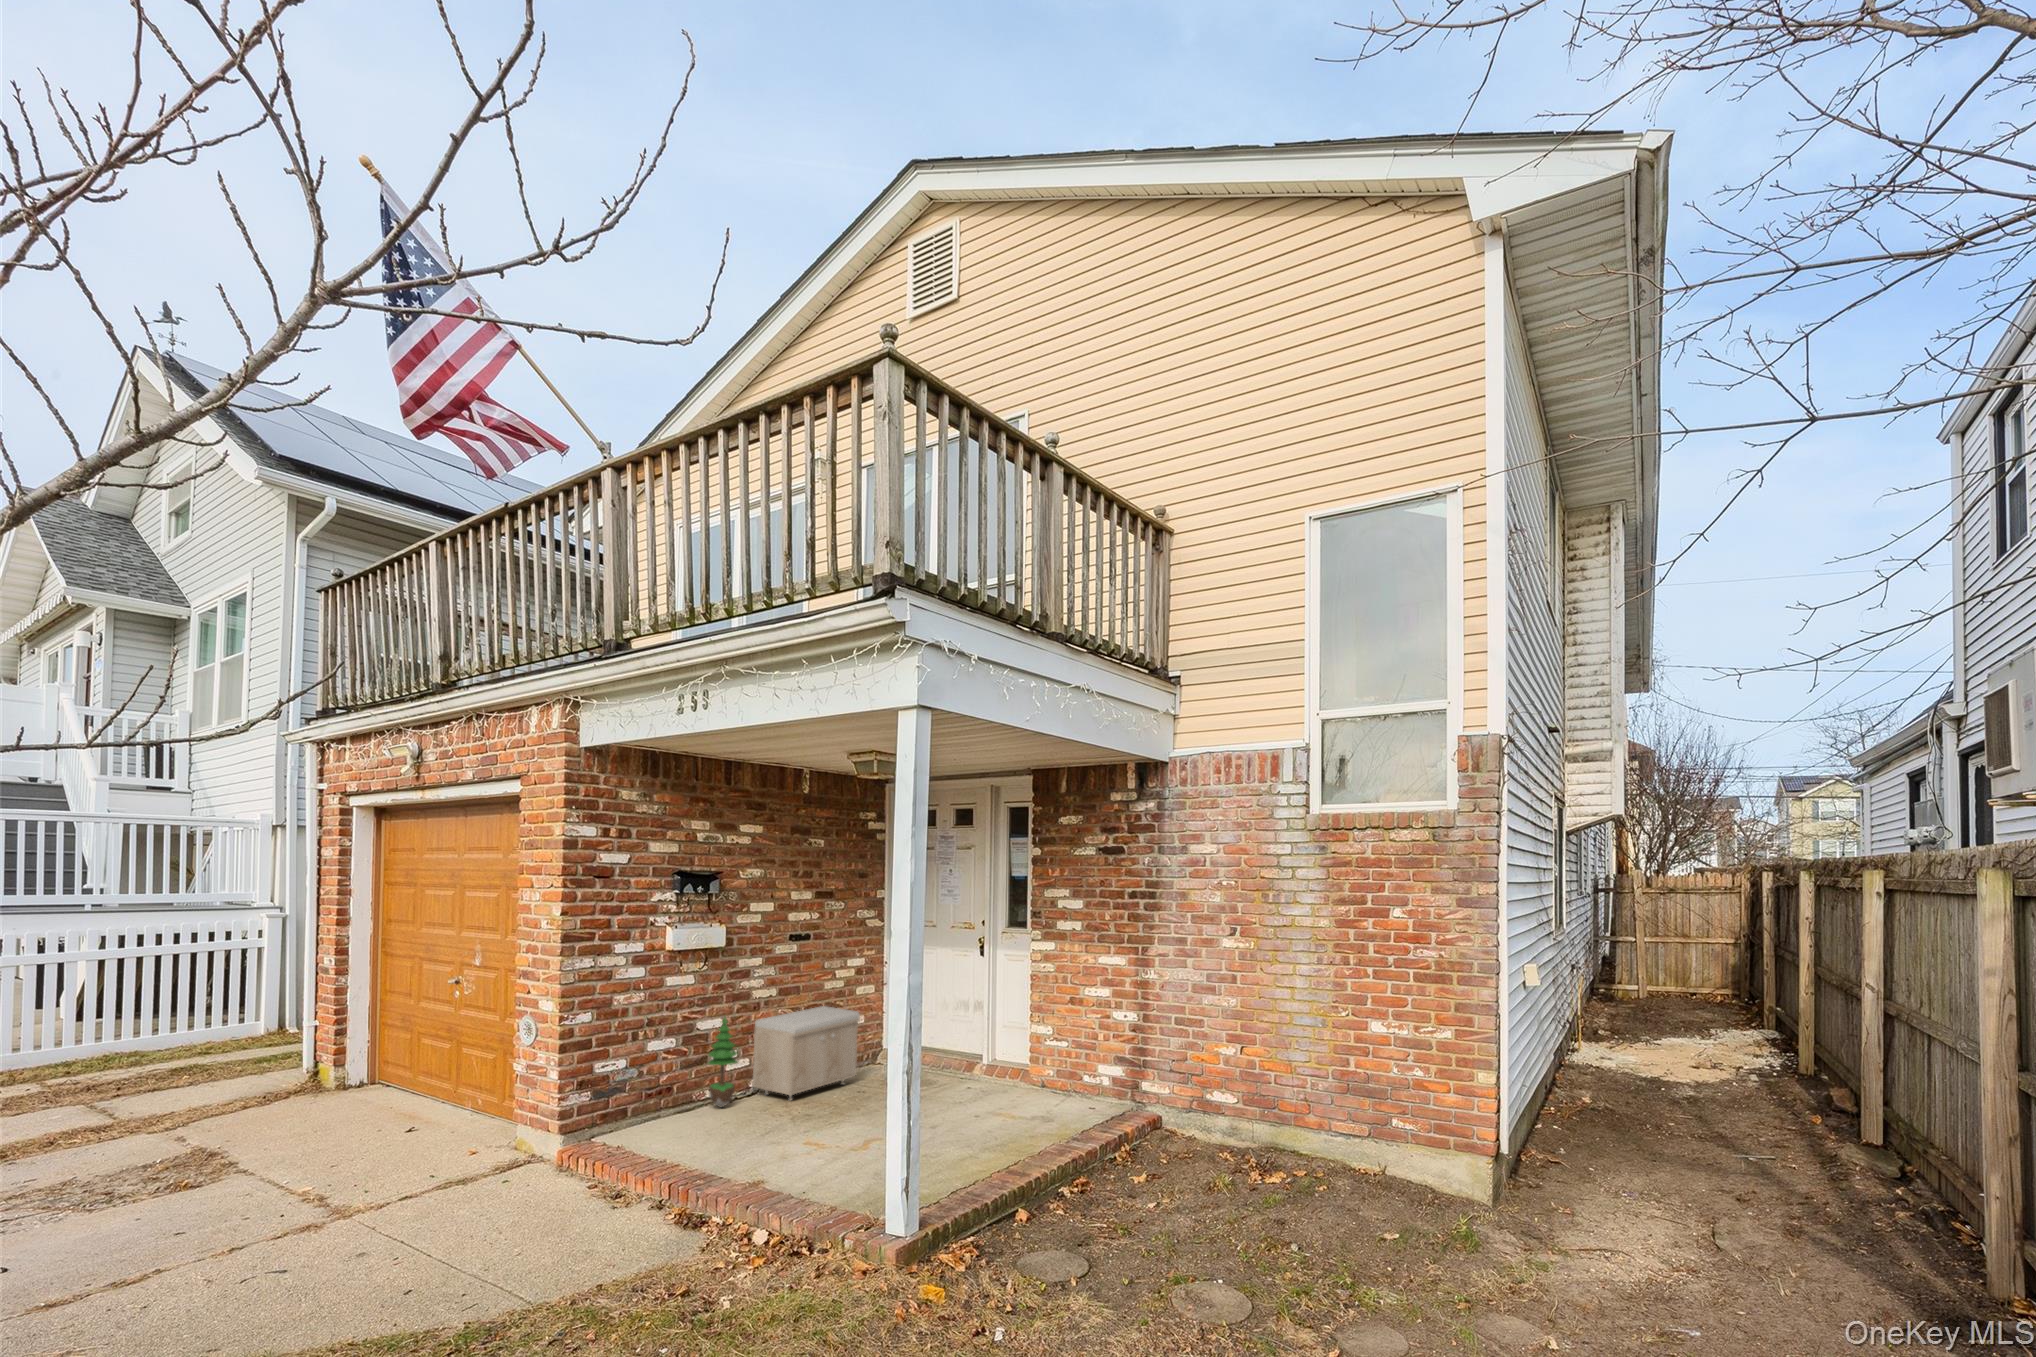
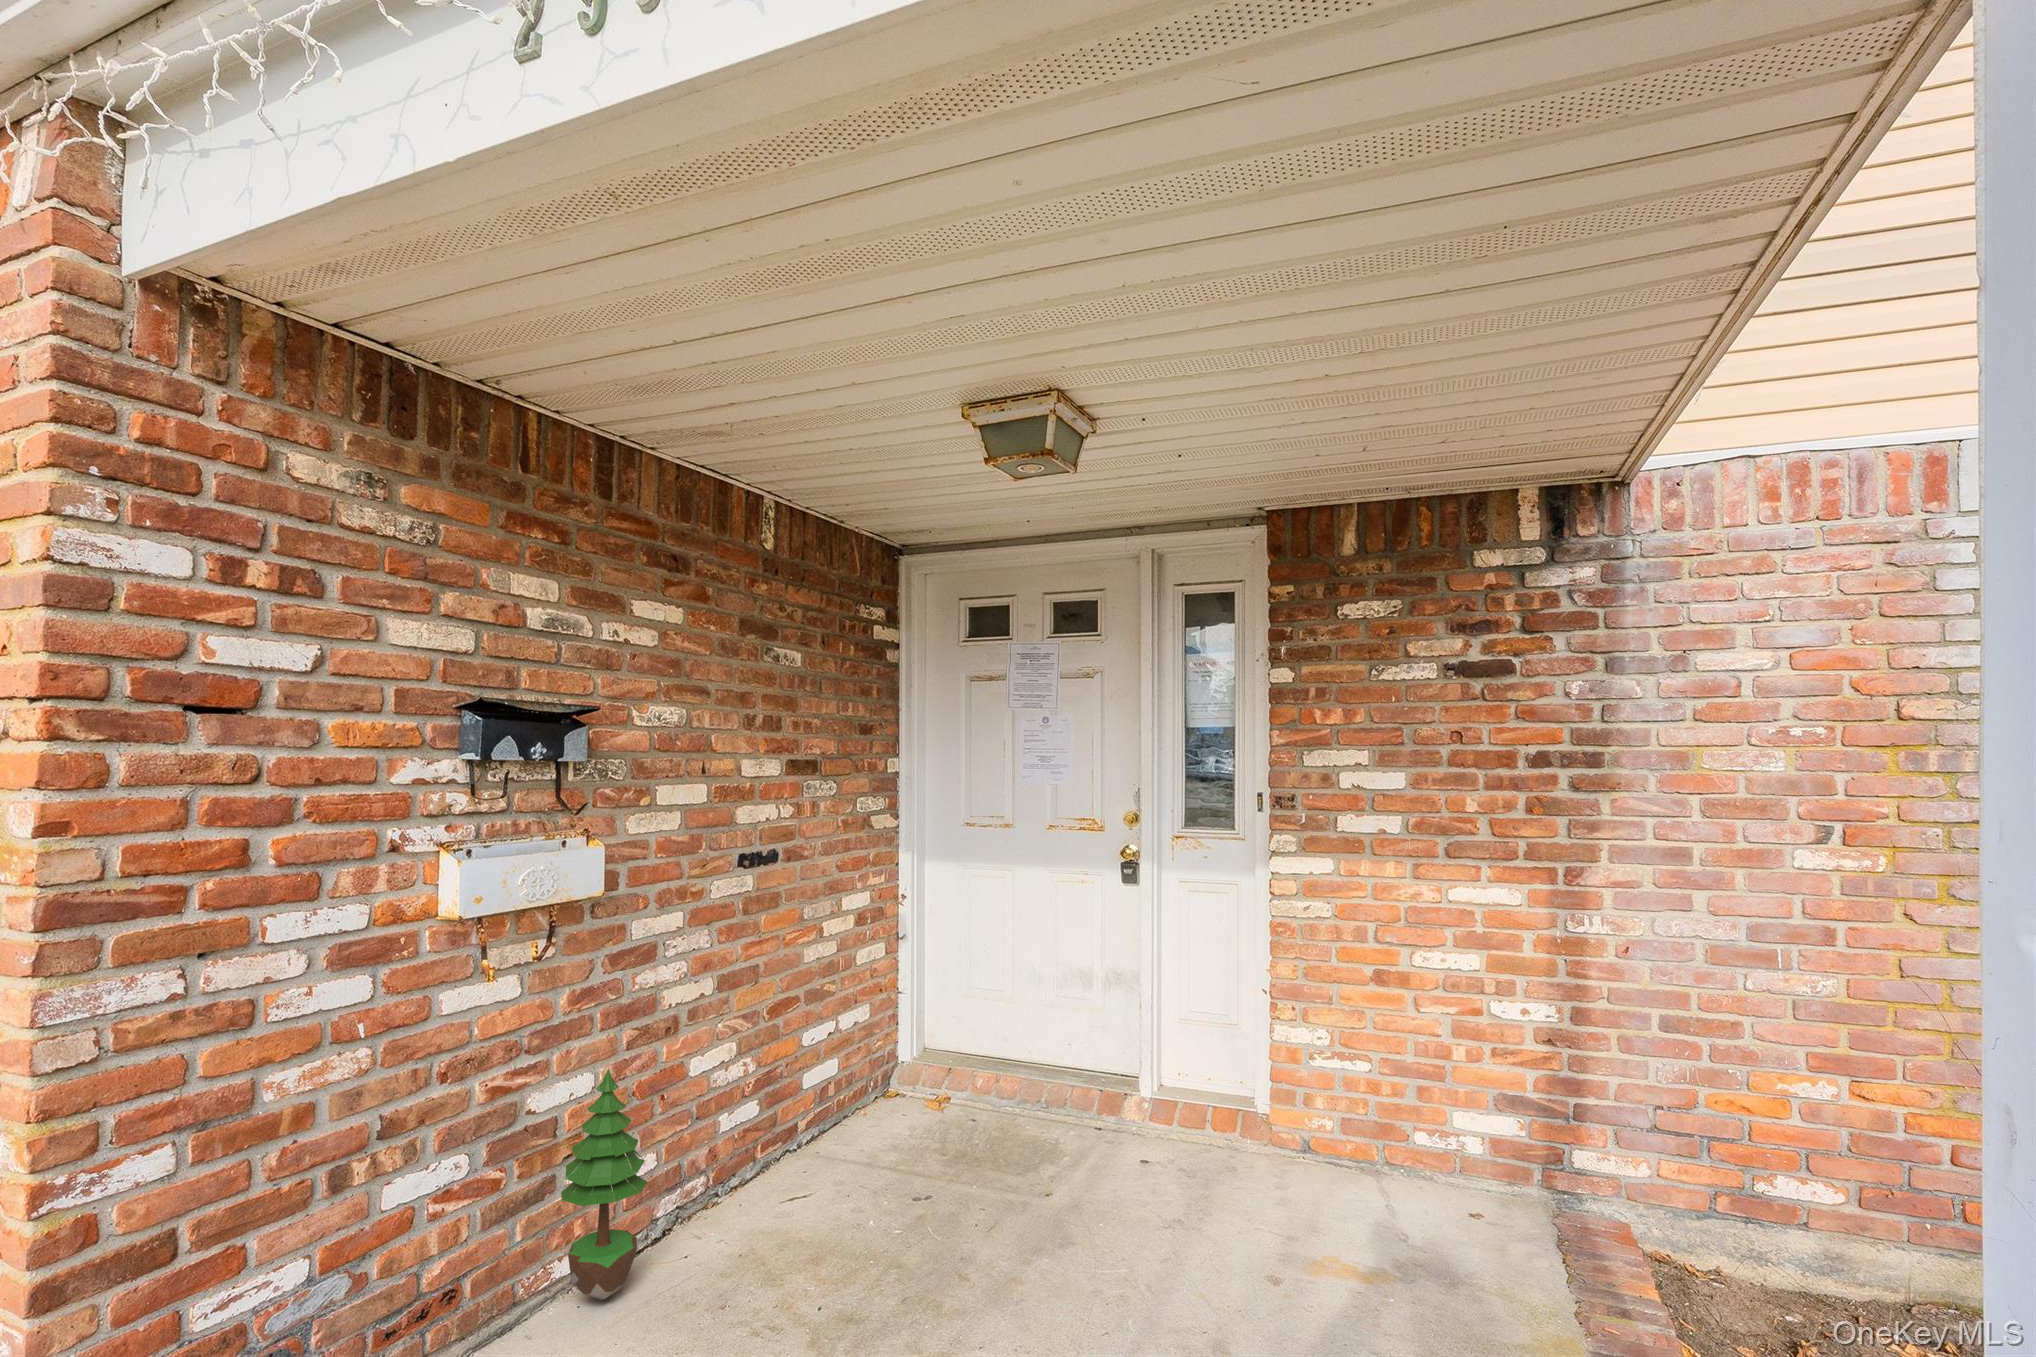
storage bench: present [752,1006,860,1100] -> none [669,1003,896,1248]

